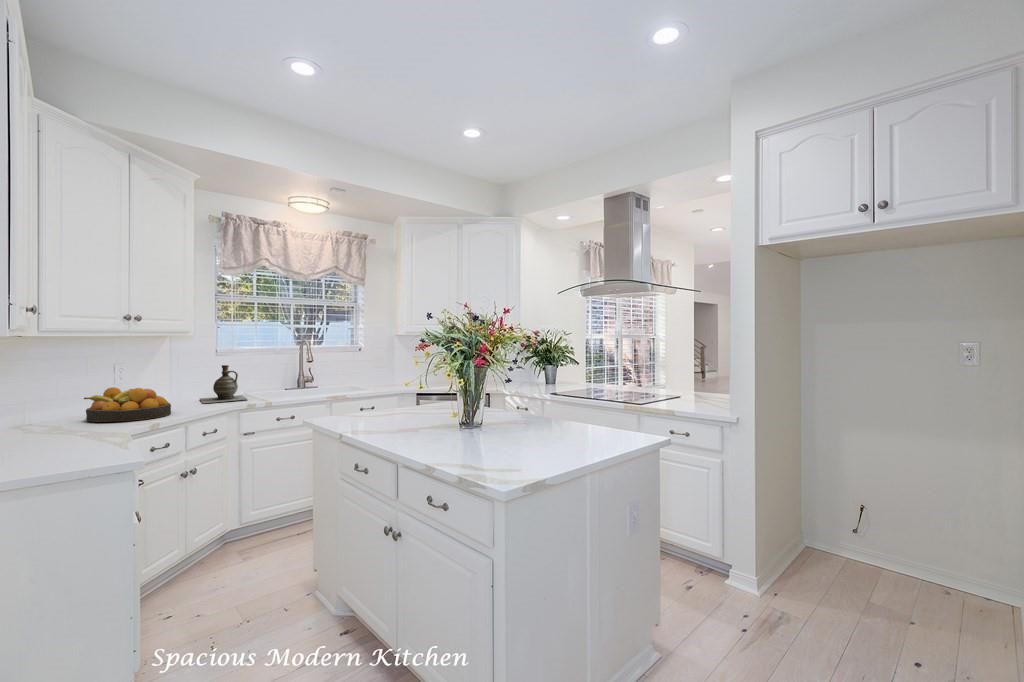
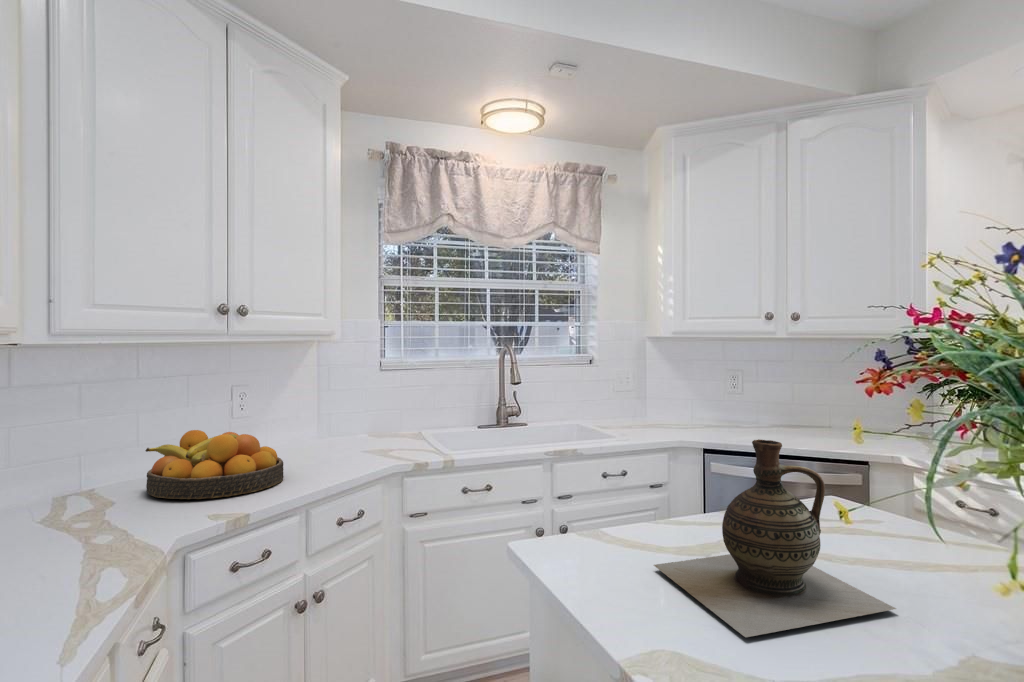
ceramic jug: present [200,365,247,403] -> present [654,439,896,637]

